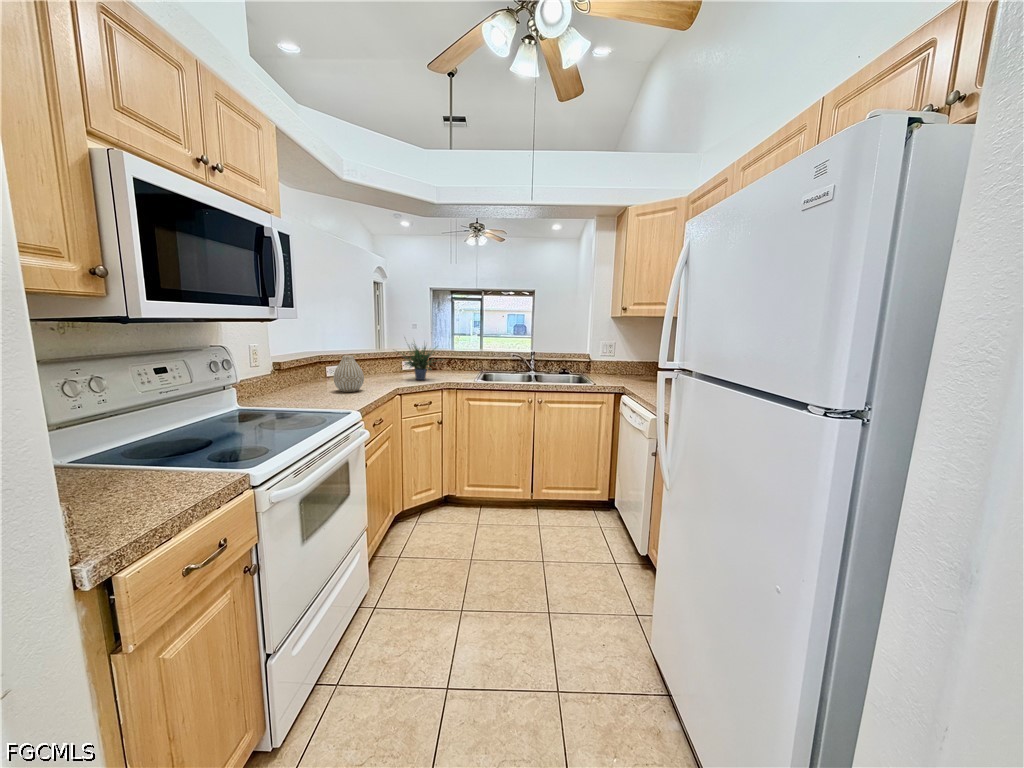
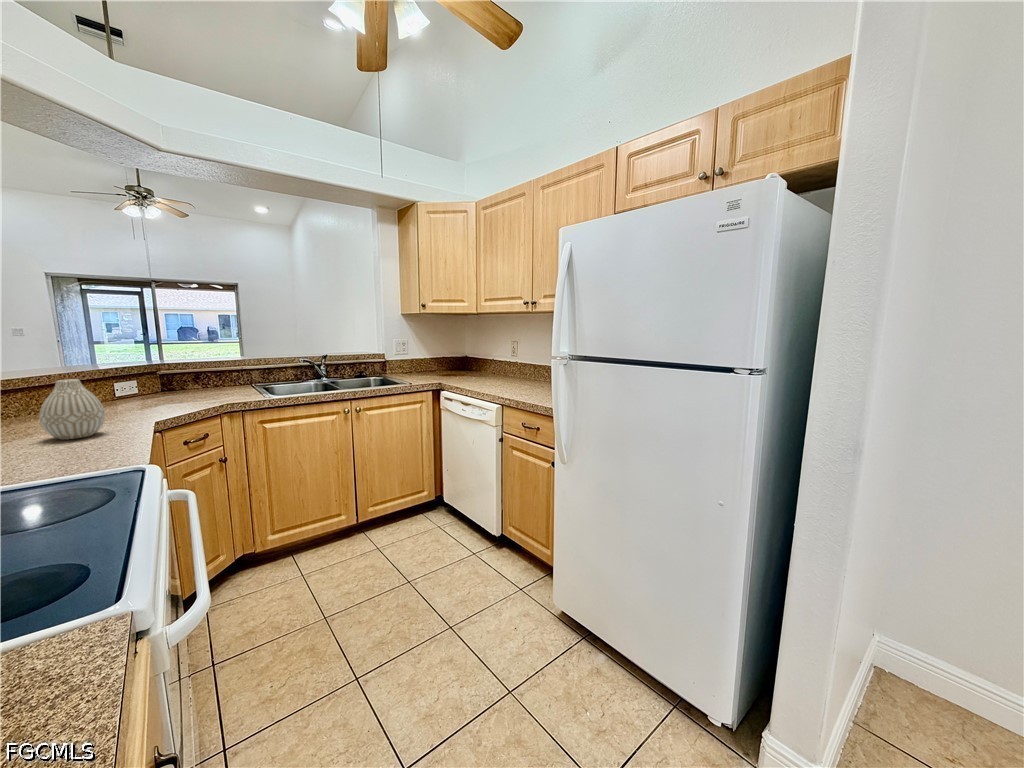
potted plant: present [403,345,439,380] -> none [119,342,213,407]

